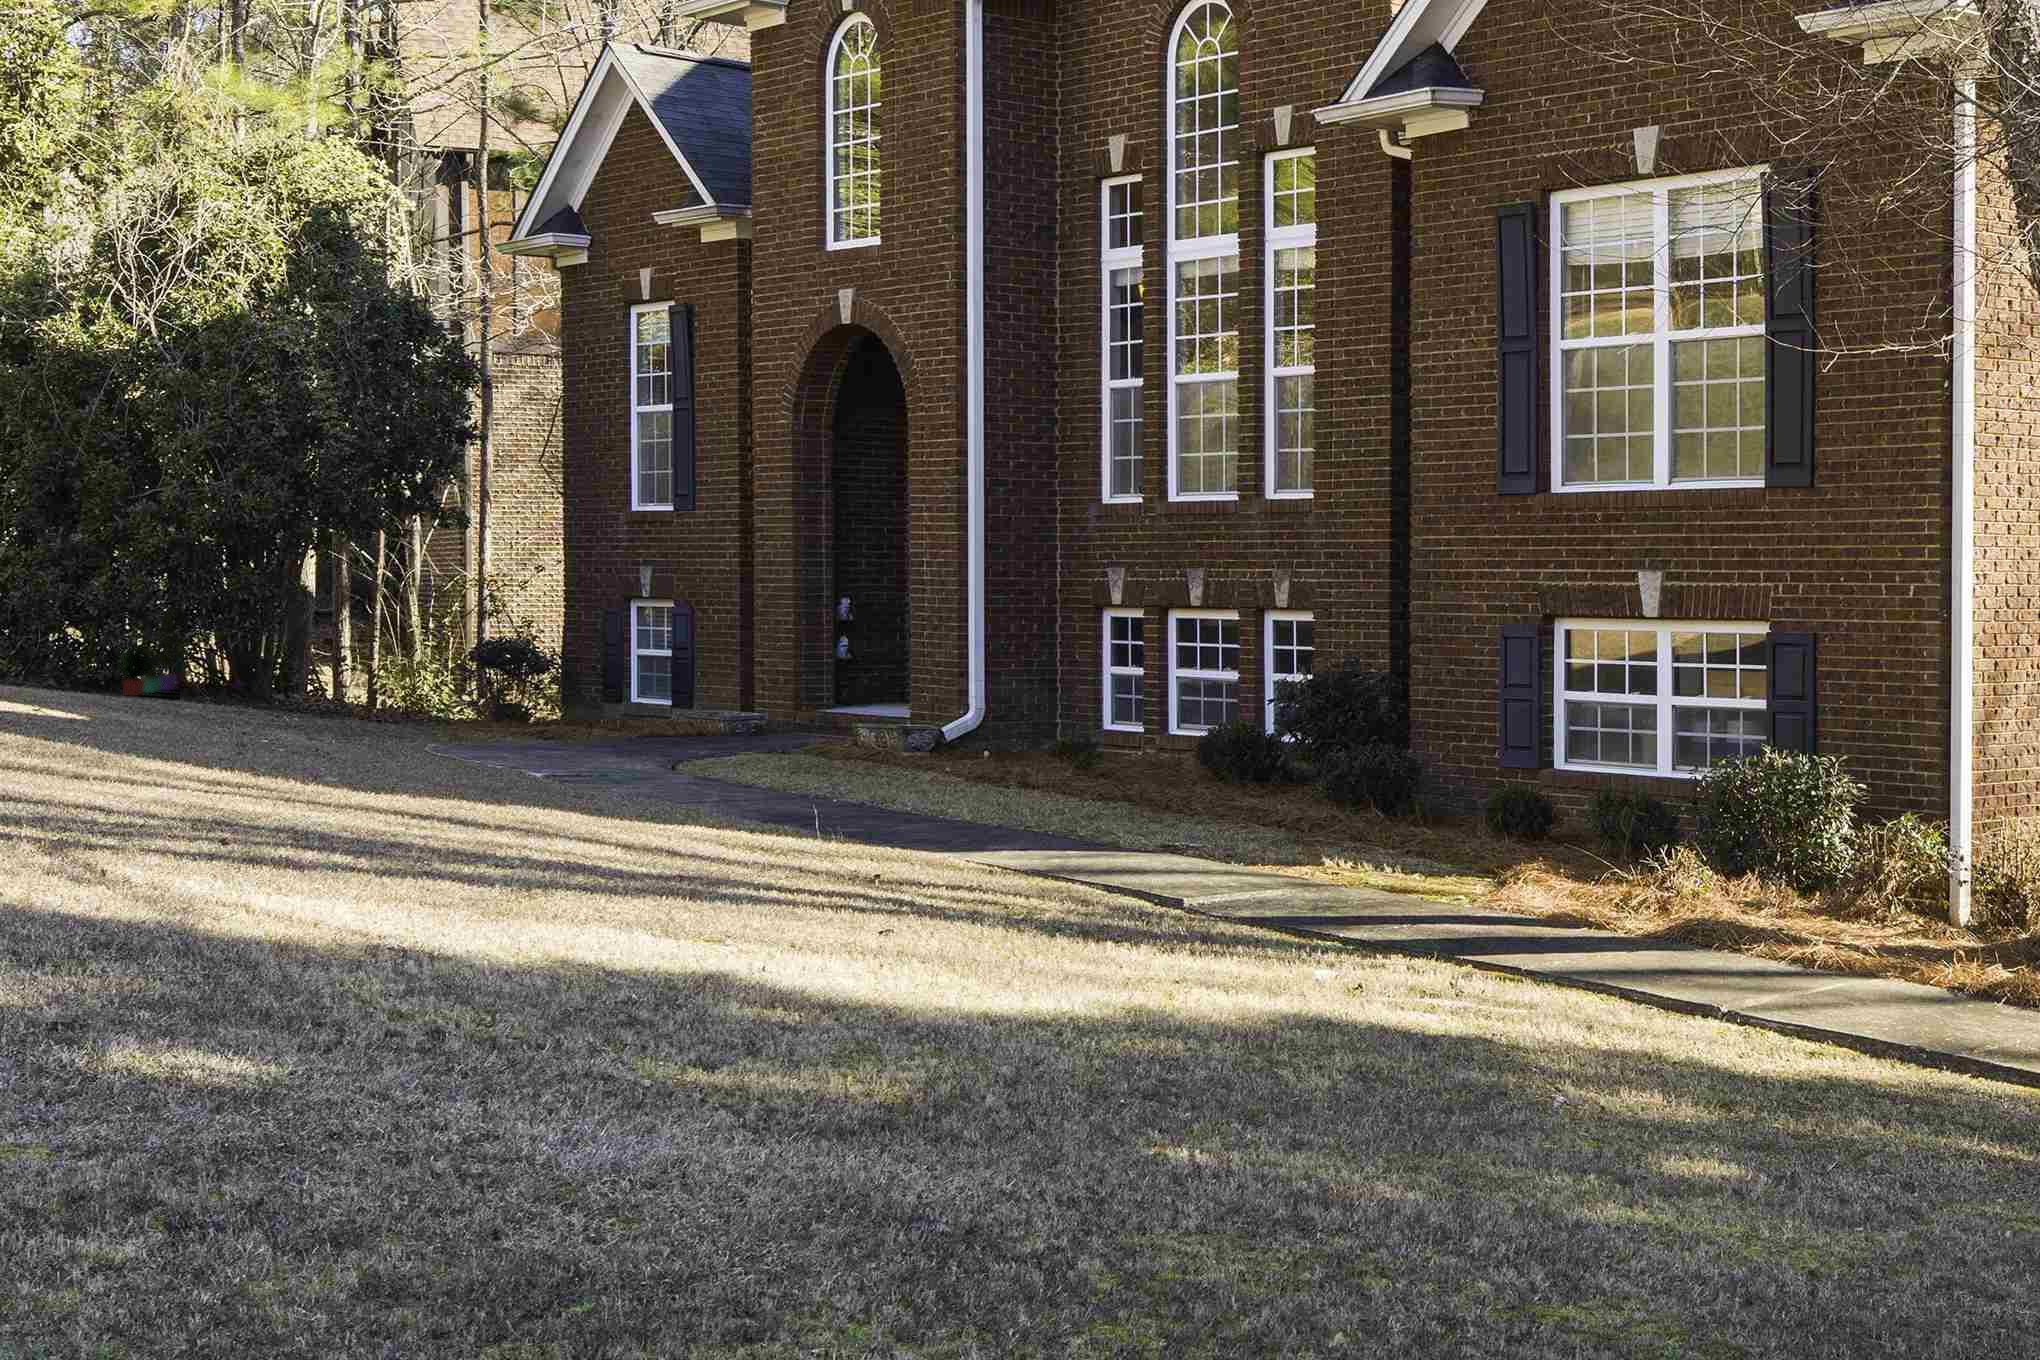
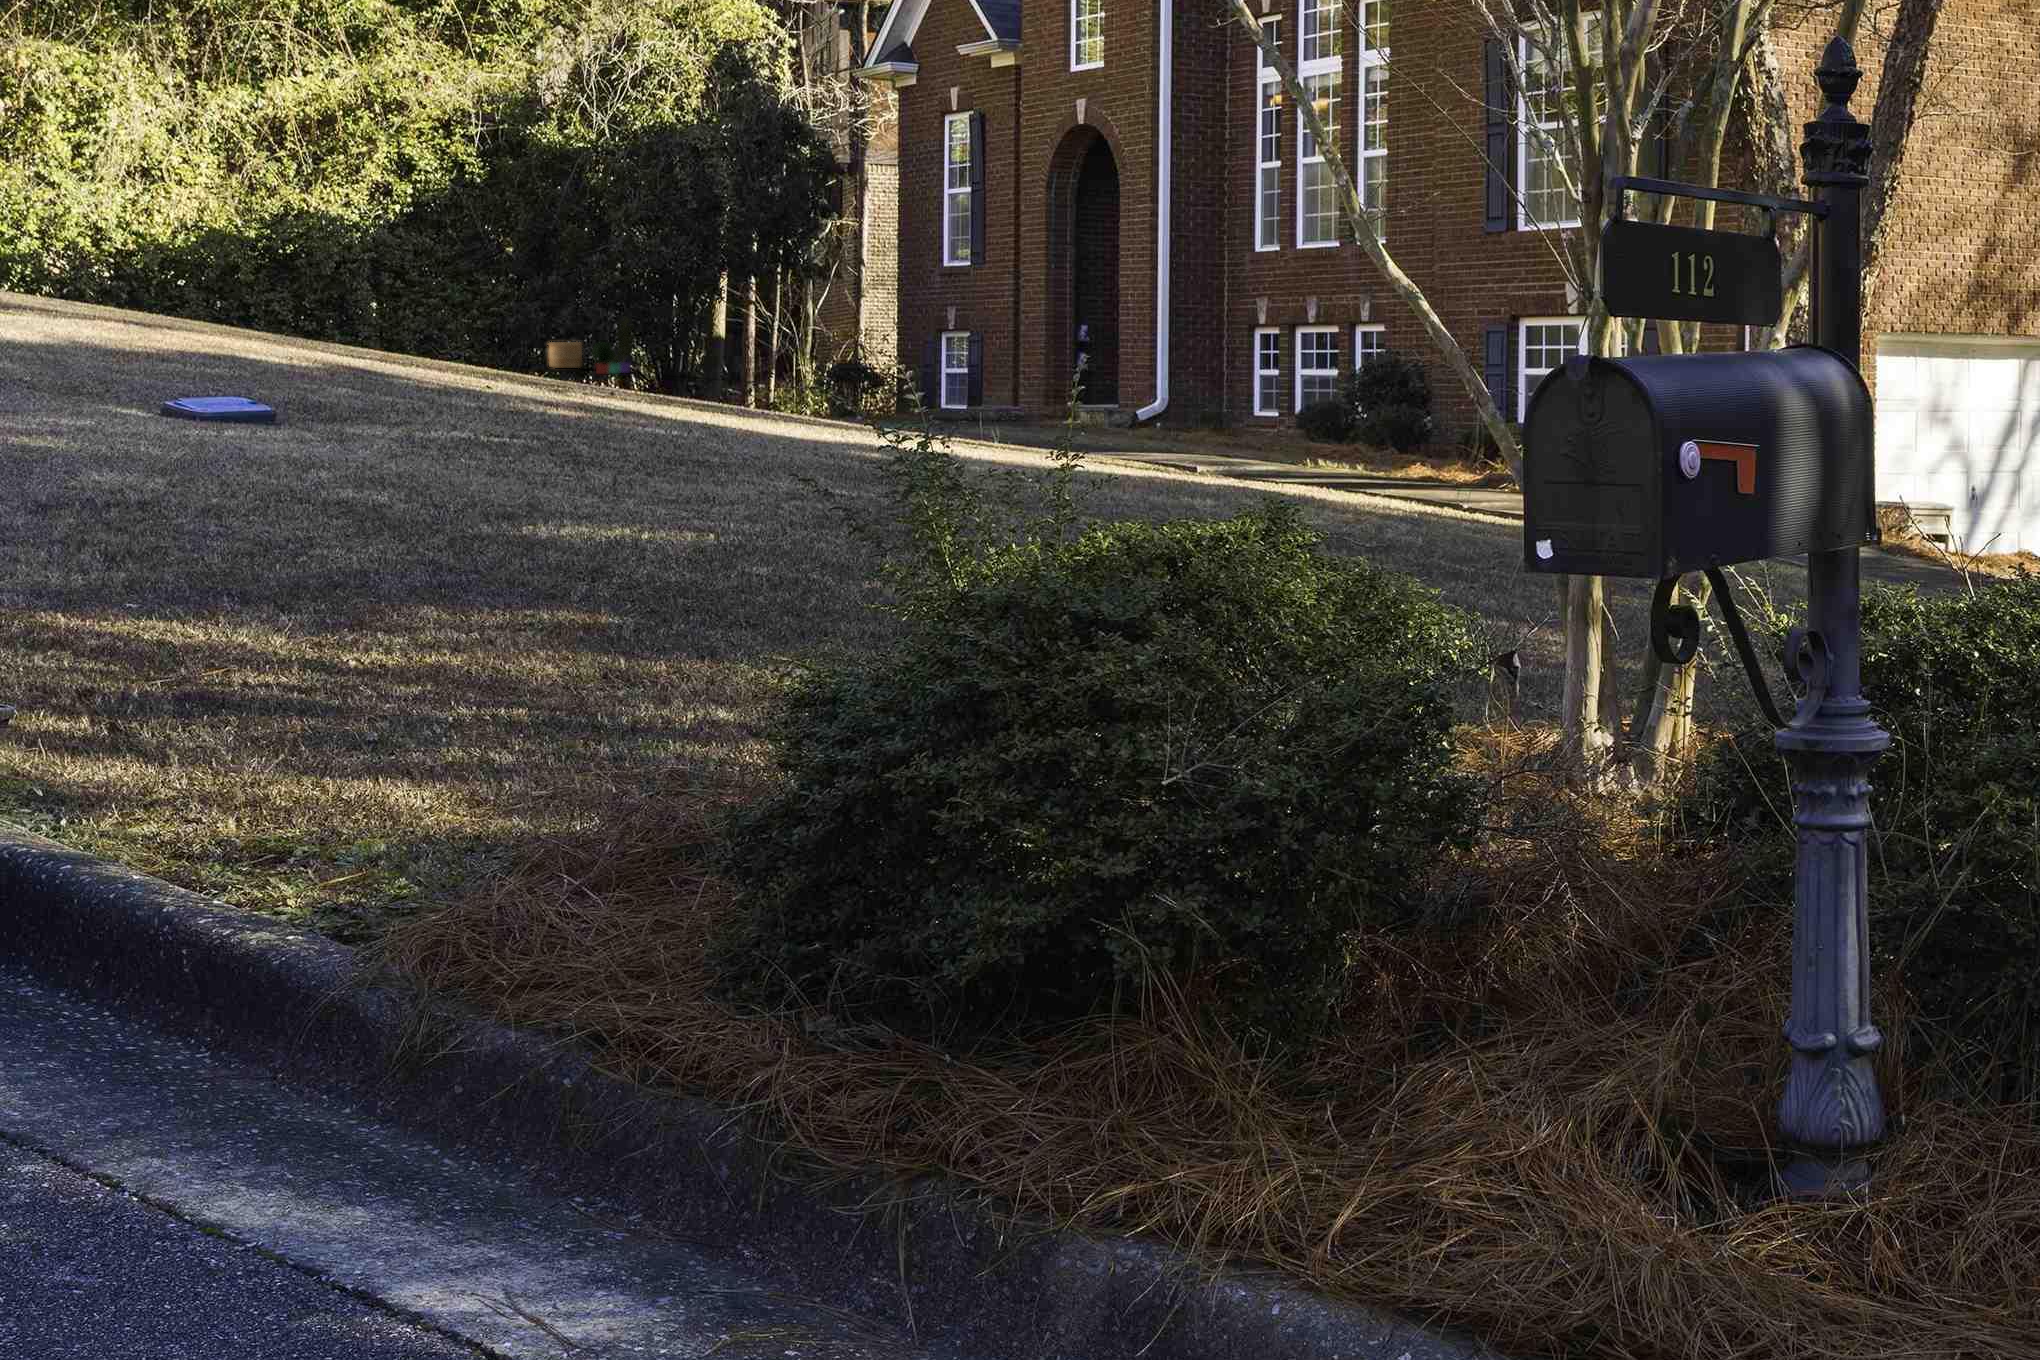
wooden bucket: none [48,644,103,684] -> present [548,342,582,368]

